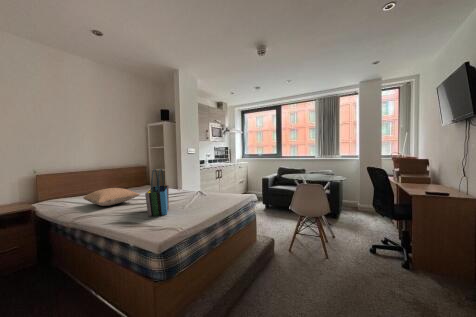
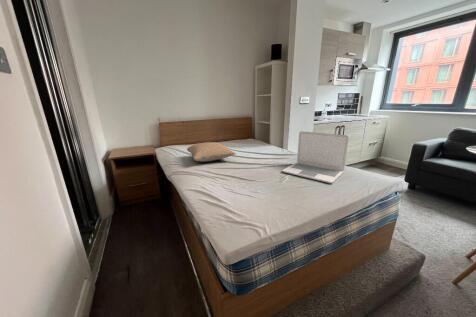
tote bag: present [145,169,169,216] -> none [229,128,264,192]
laptop: none [183,171,224,202] -> present [283,131,349,183]

